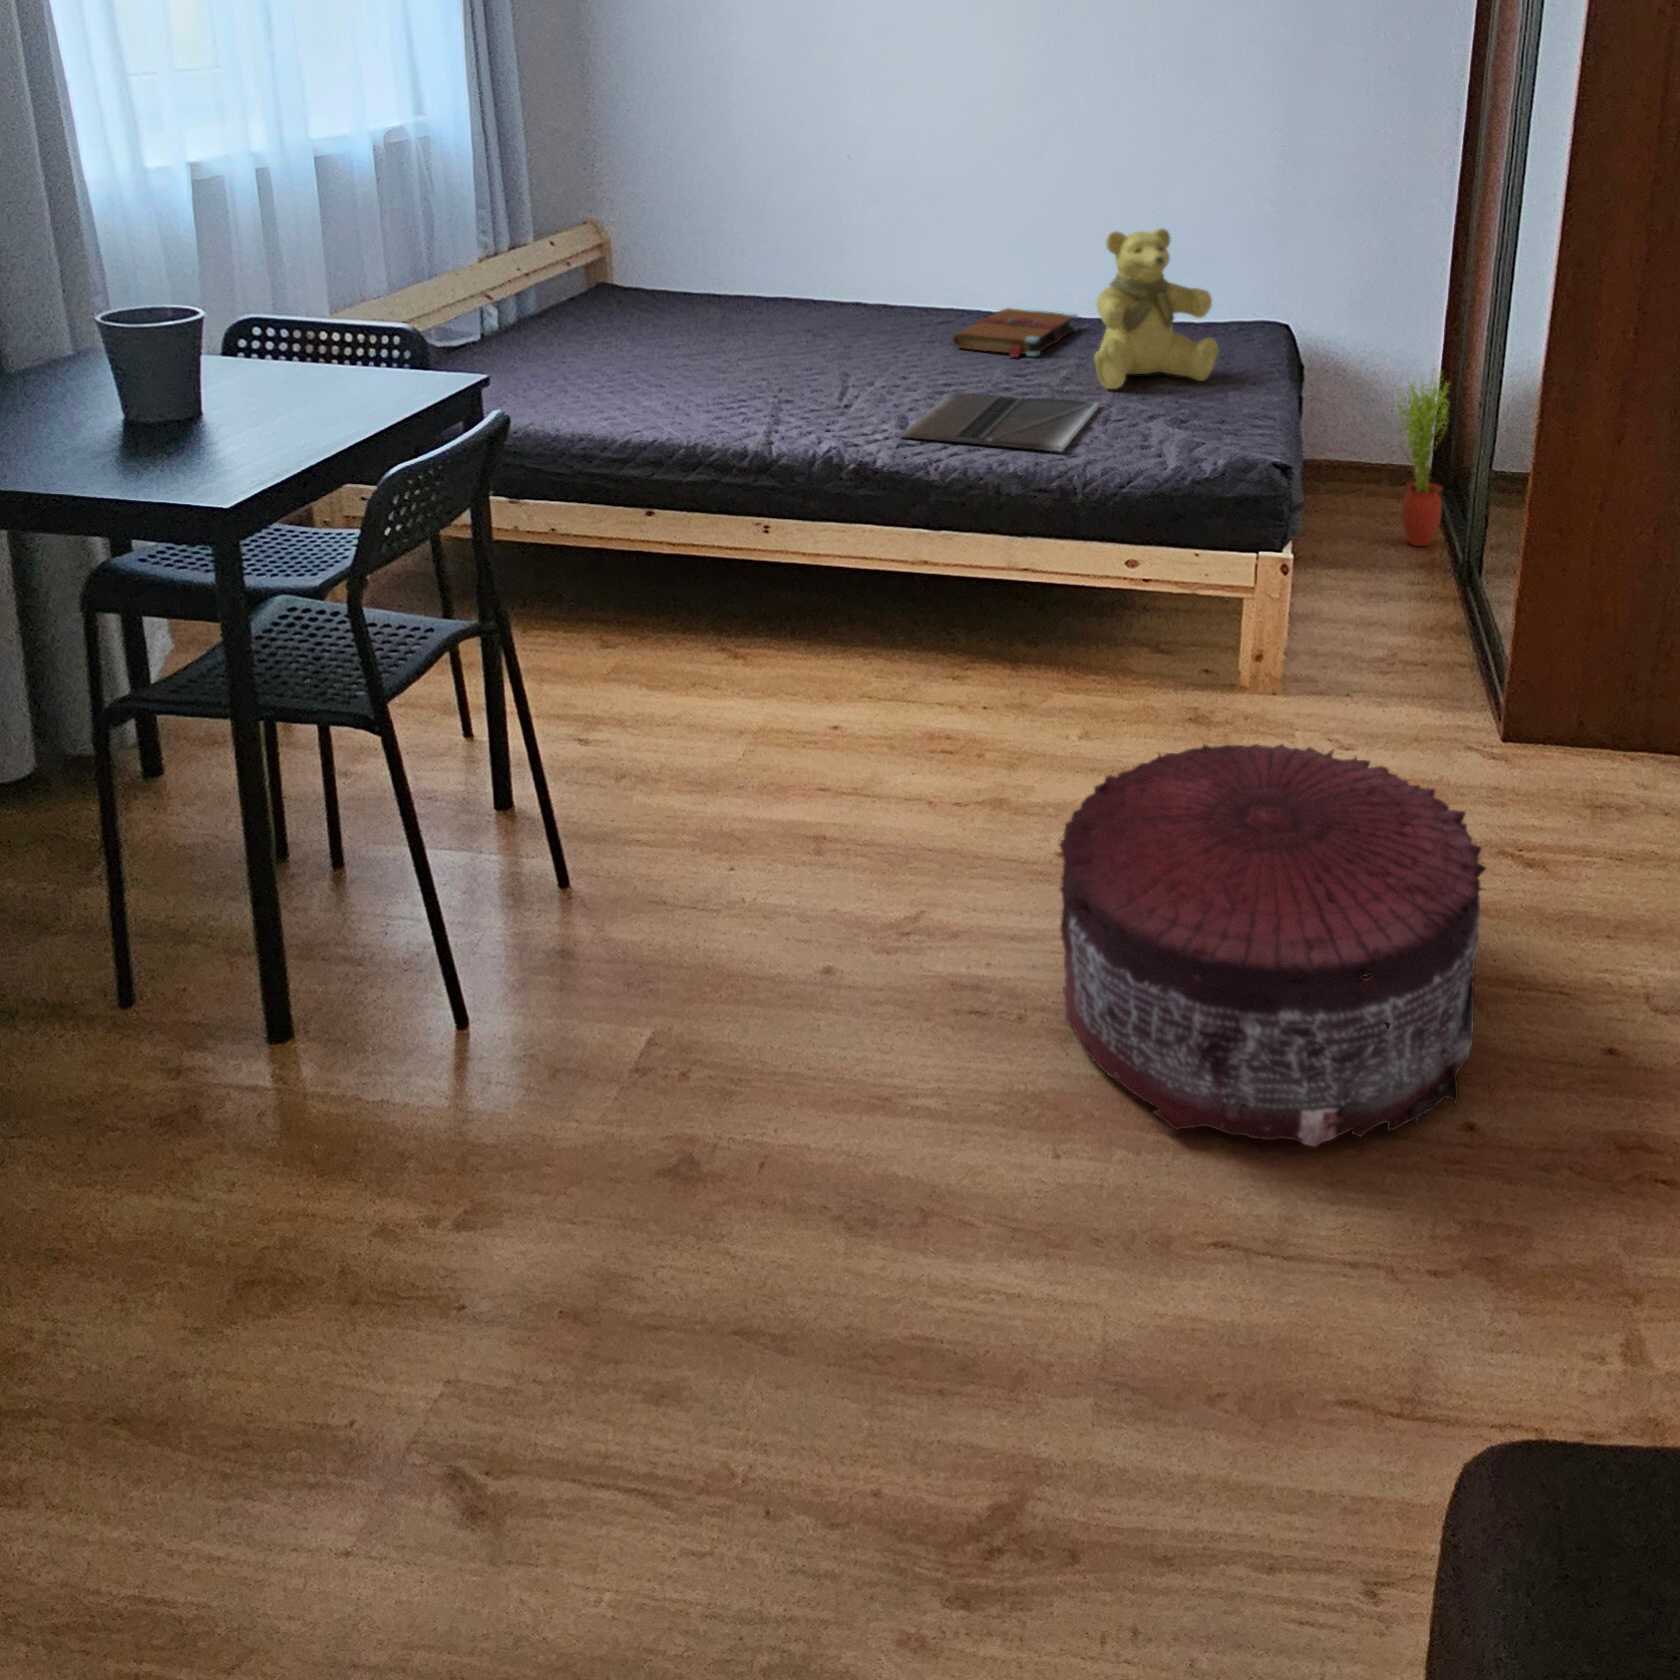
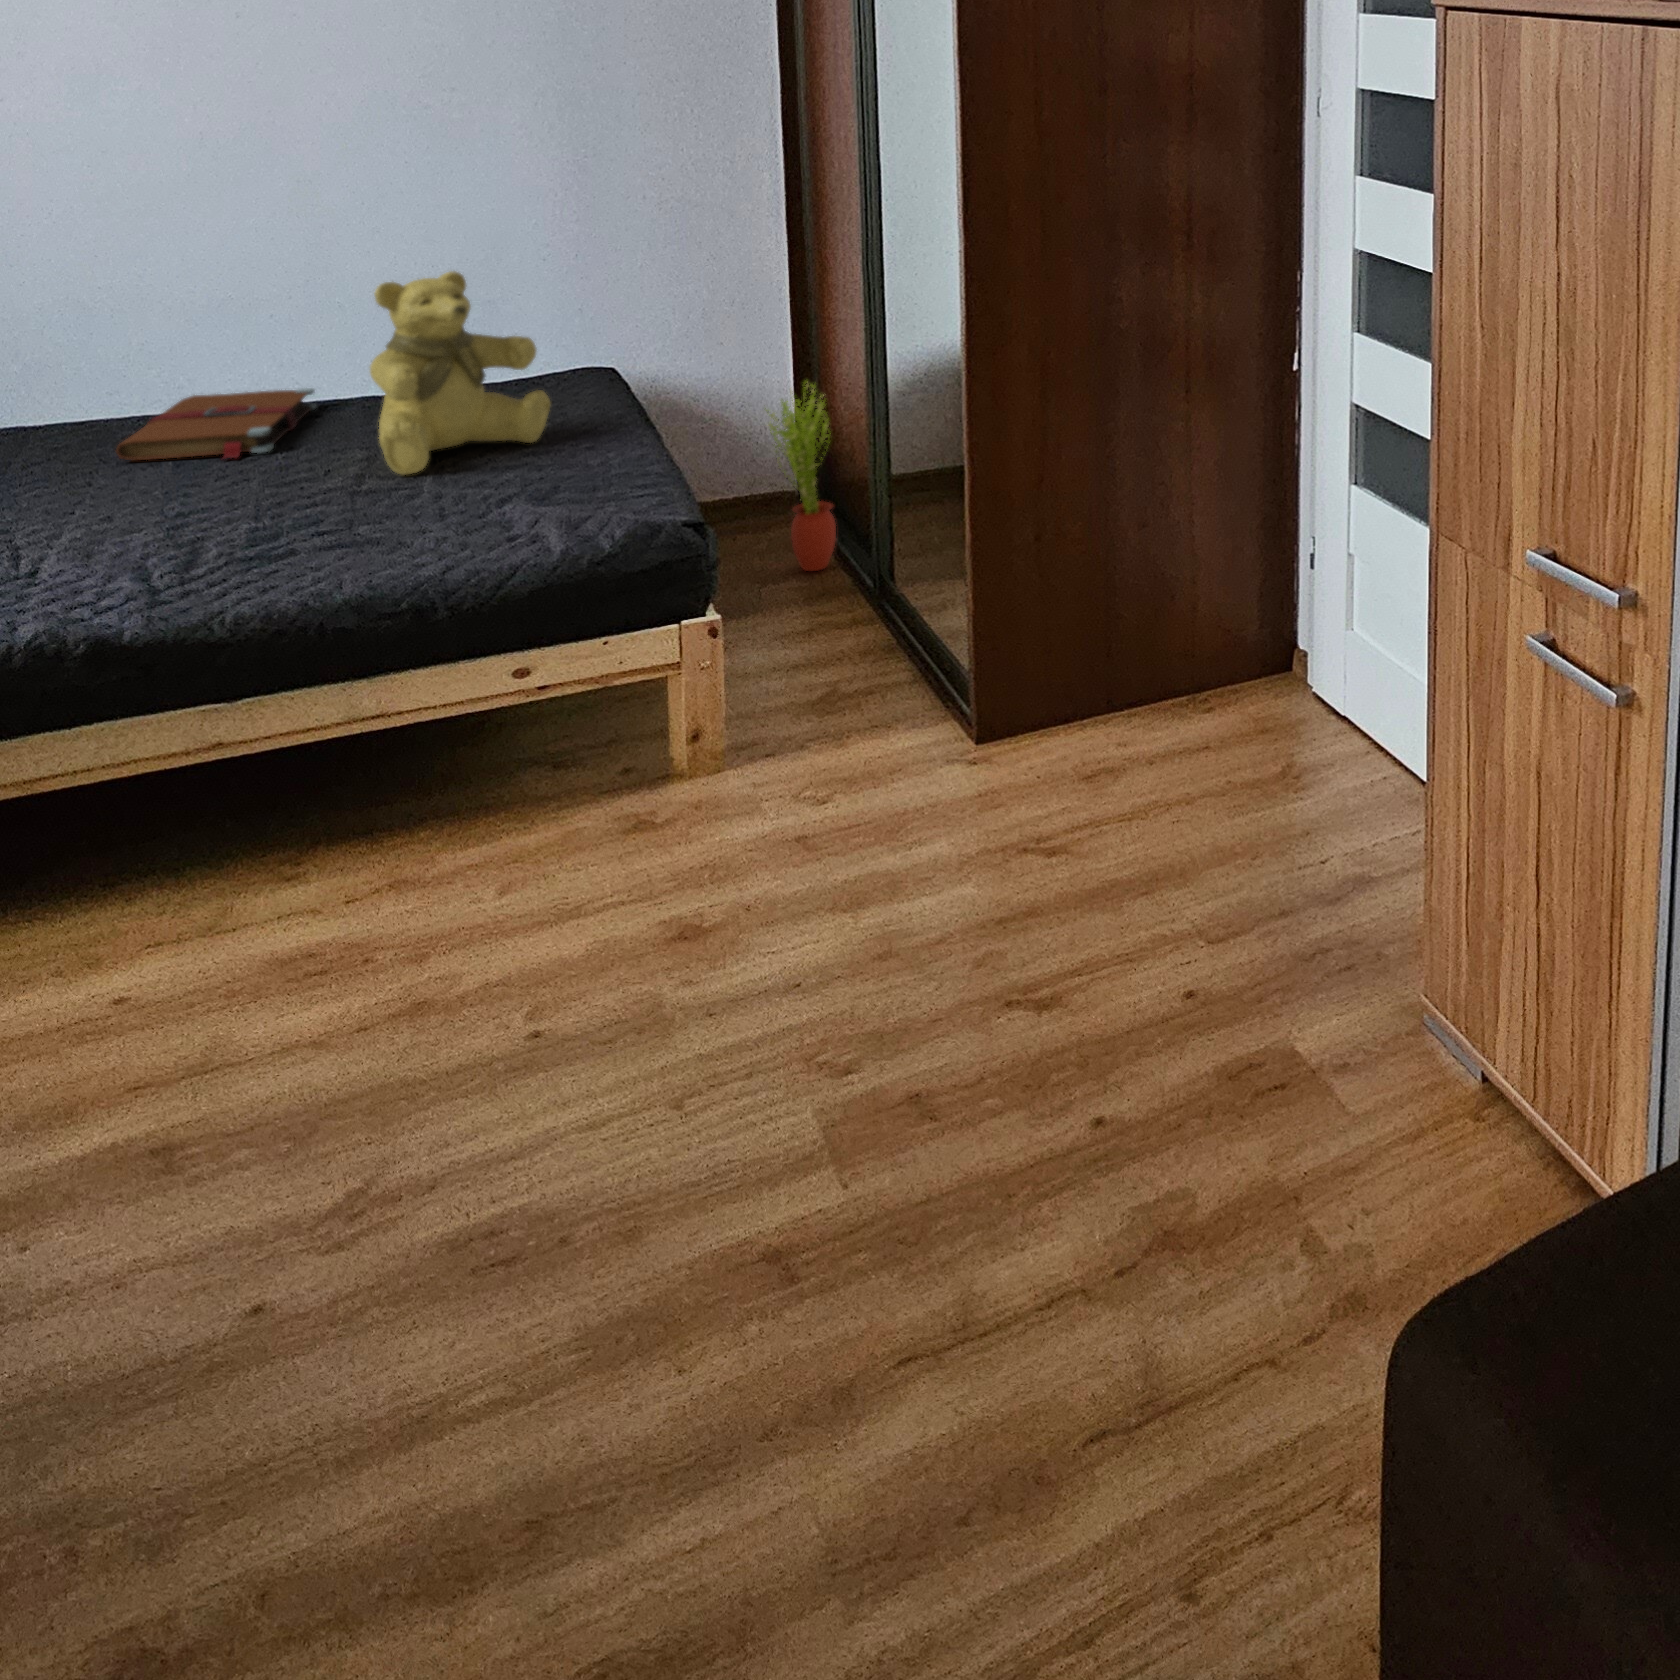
laptop: present [900,392,1099,451] -> none [86,494,402,603]
pouf: present [1060,744,1486,1147] -> none [555,811,1084,1318]

